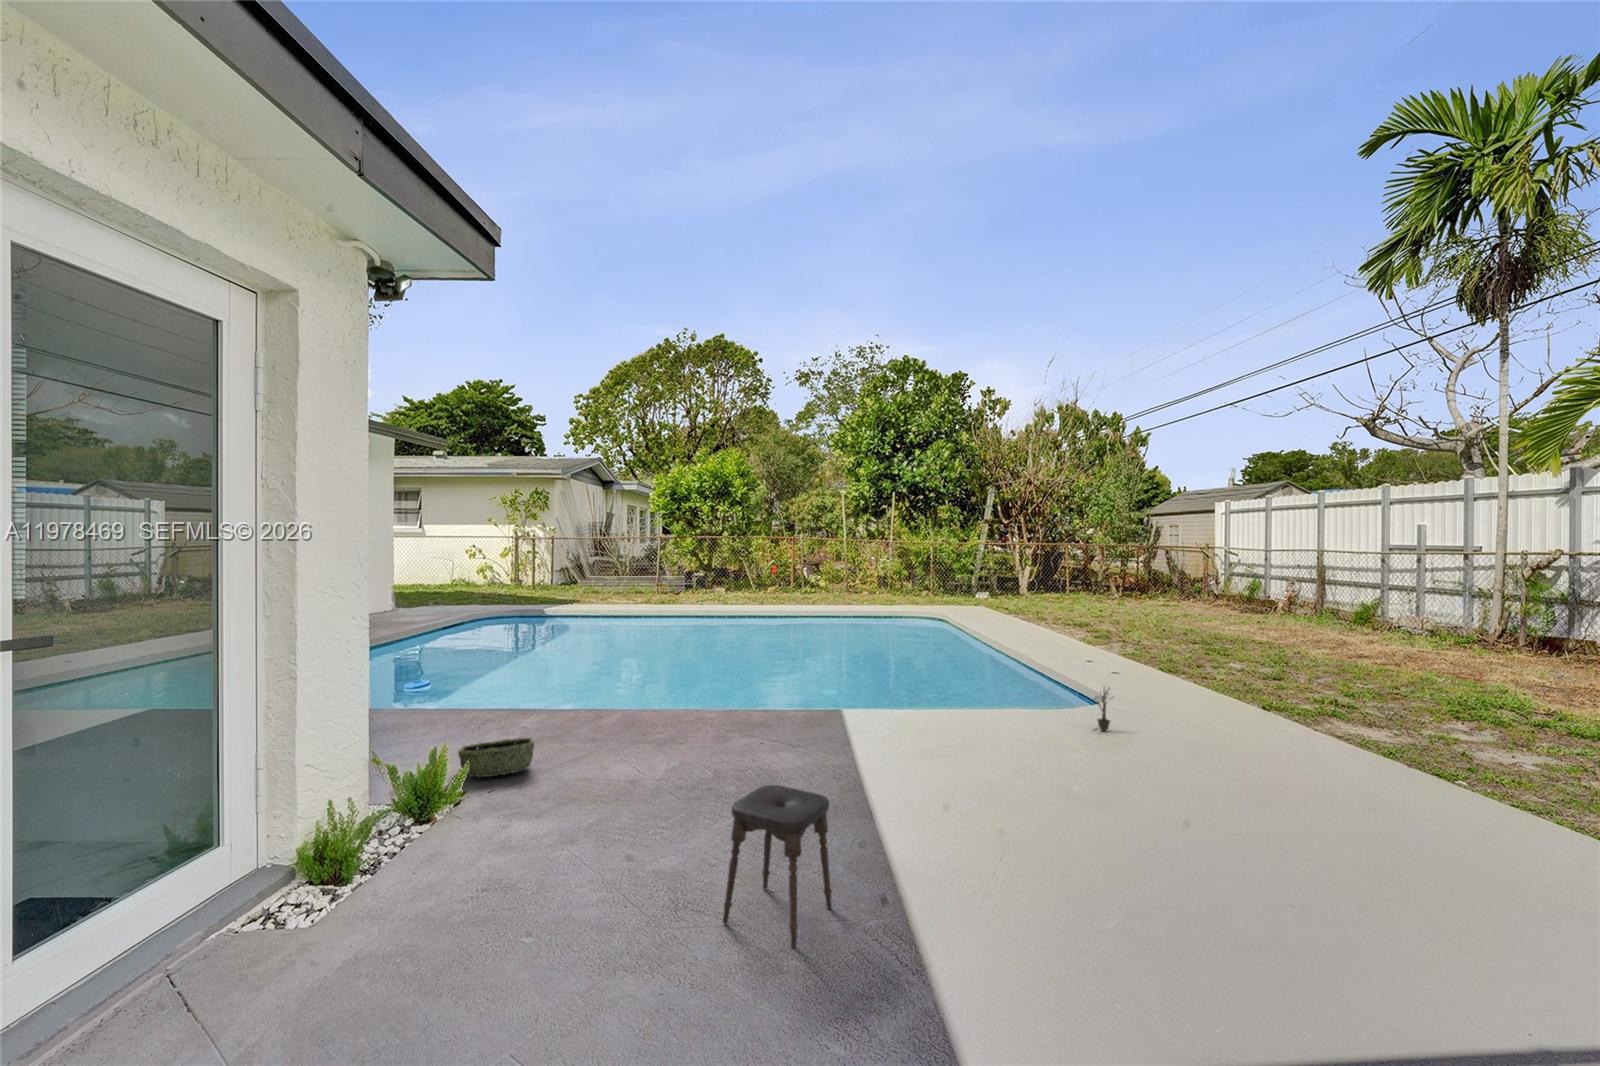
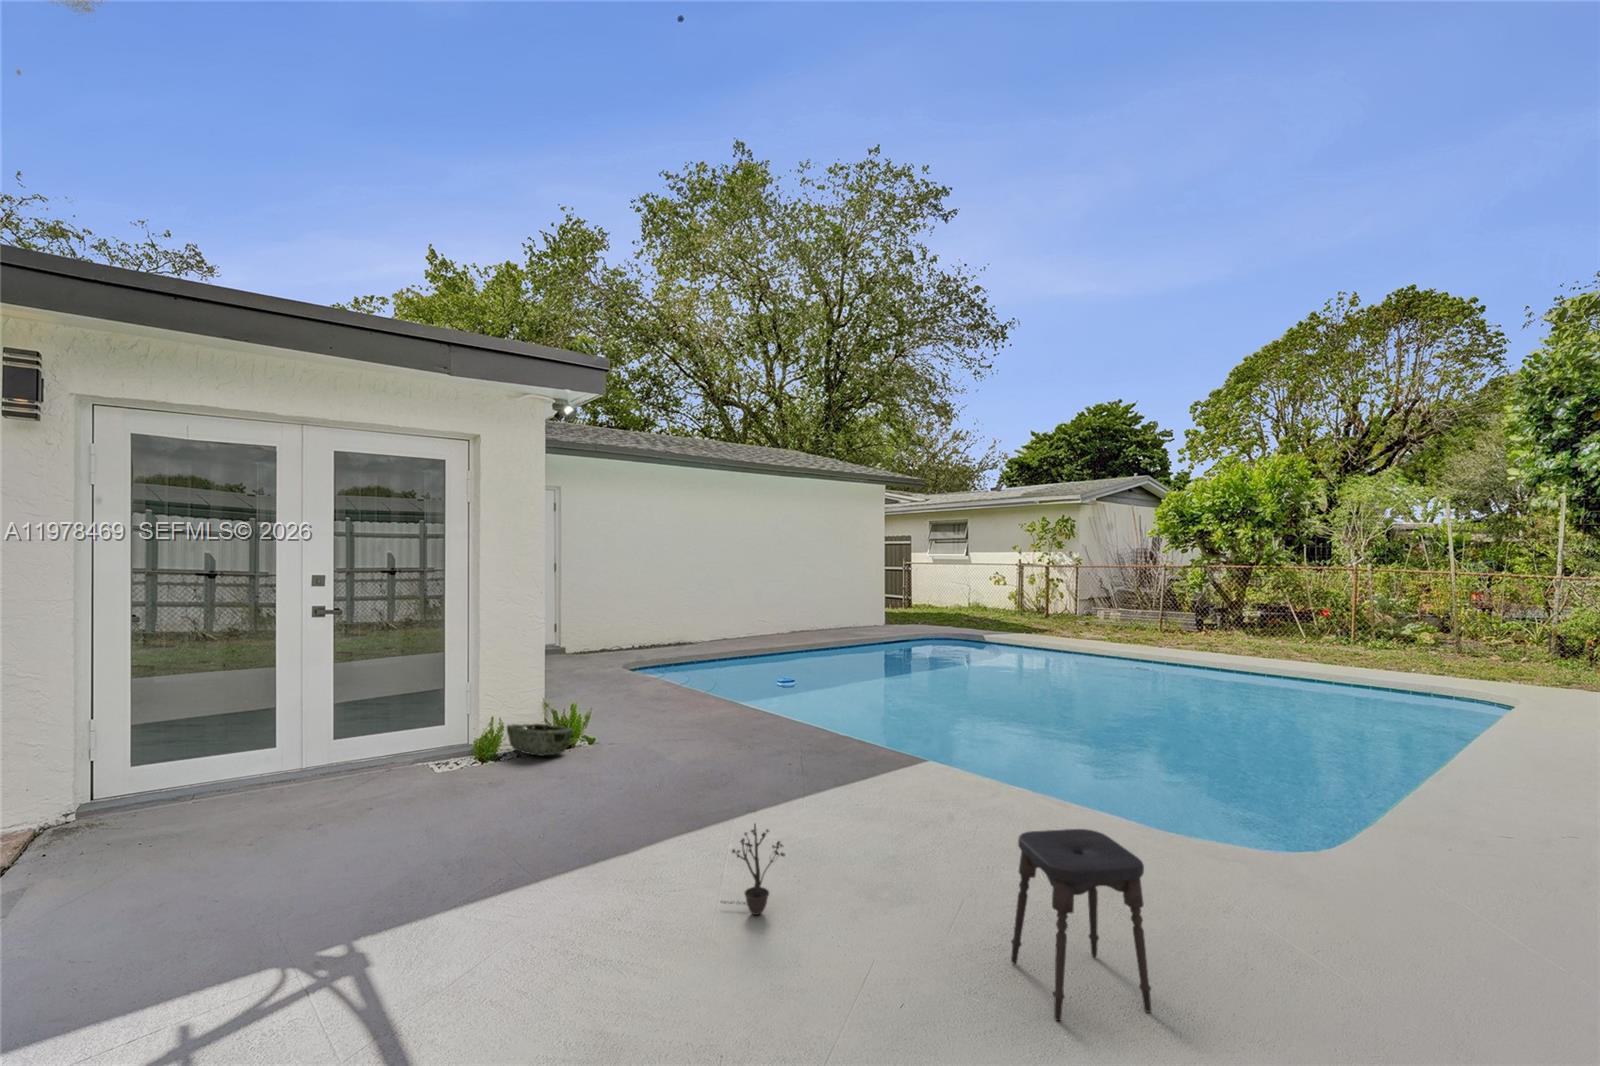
decorative plant: present [1093,690,1110,731] -> present [721,824,785,915]
stool: present [723,785,832,948] -> present [1011,829,1151,1021]

